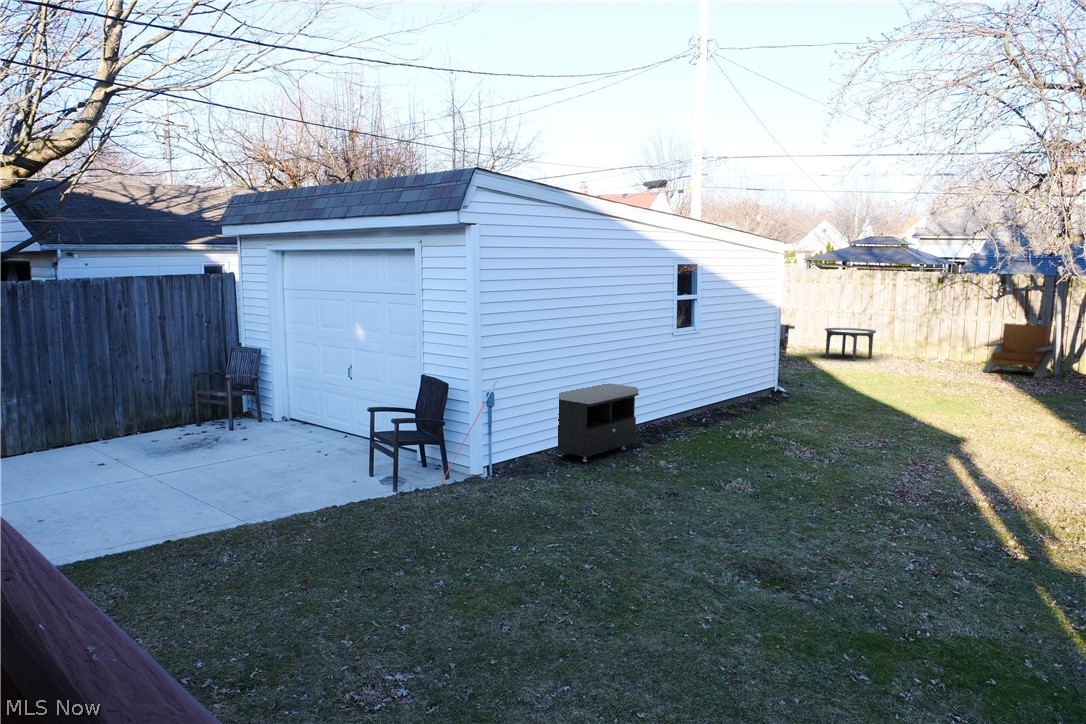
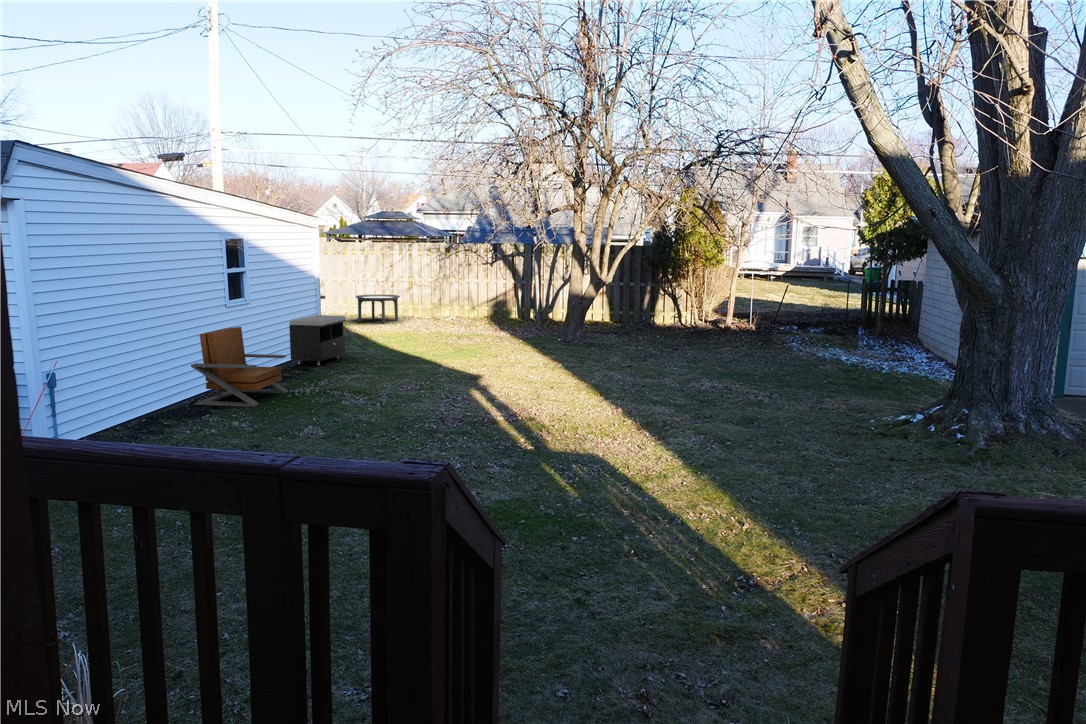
lounge chair: present [983,323,1055,378] -> present [191,327,288,407]
storage bench: present [558,383,639,462] -> present [289,315,346,365]

